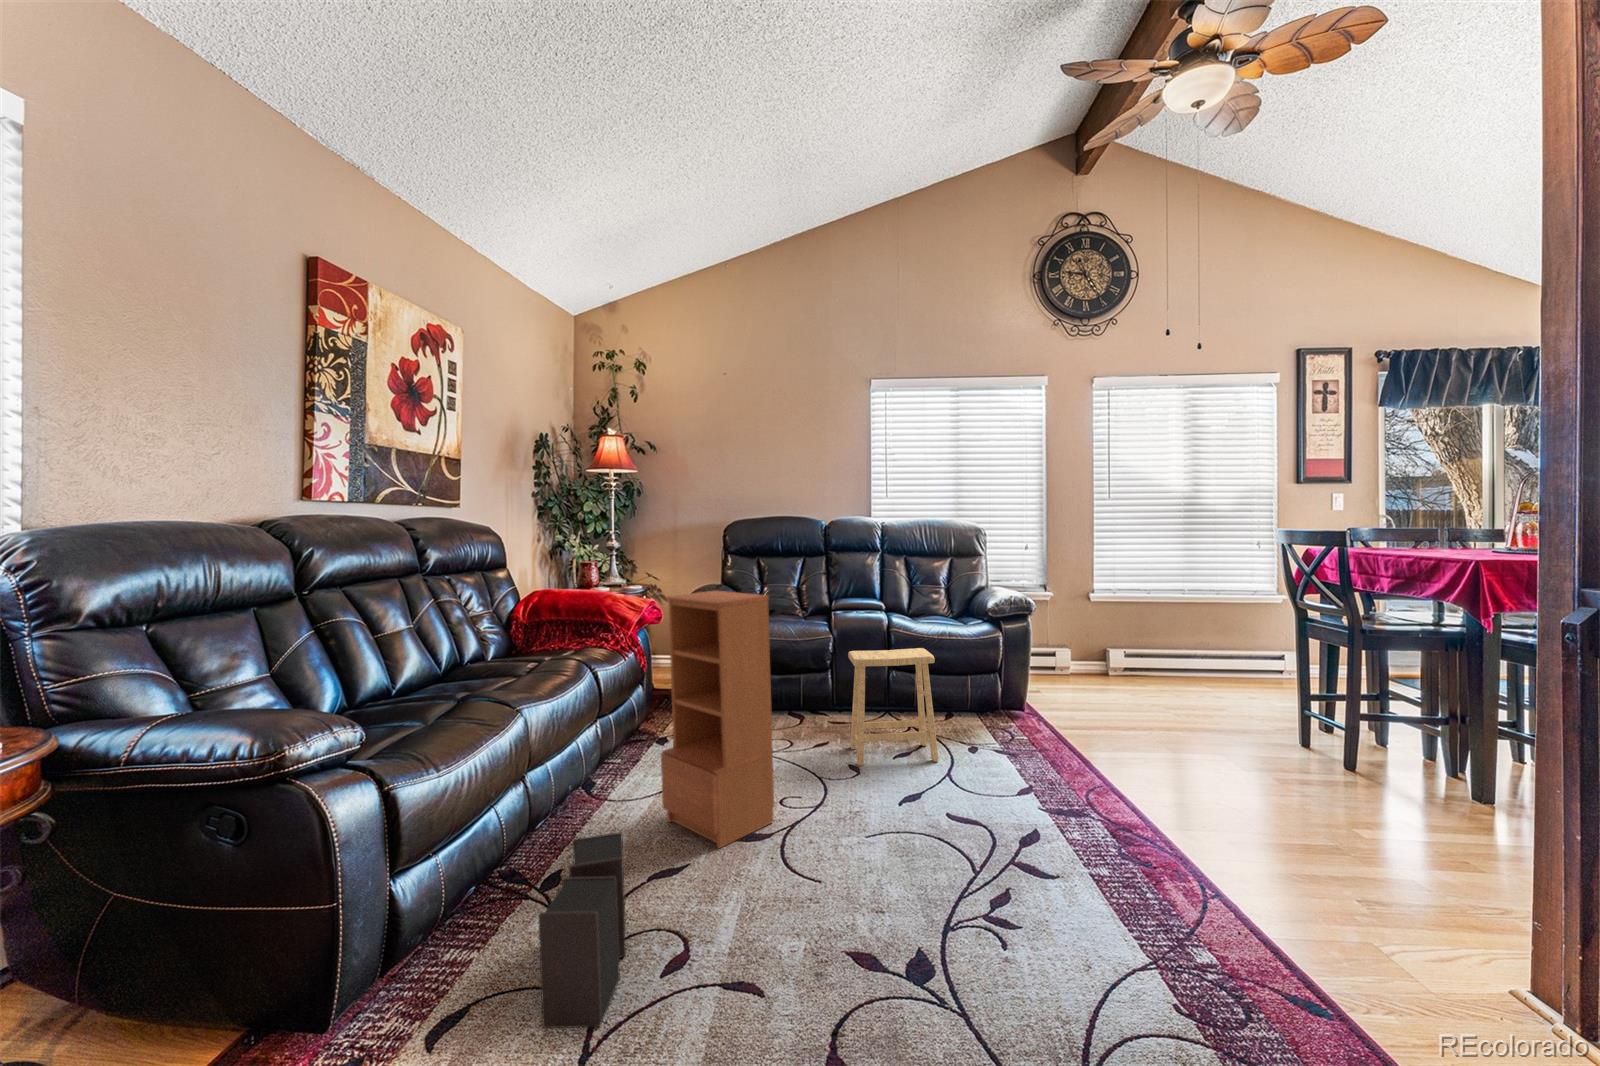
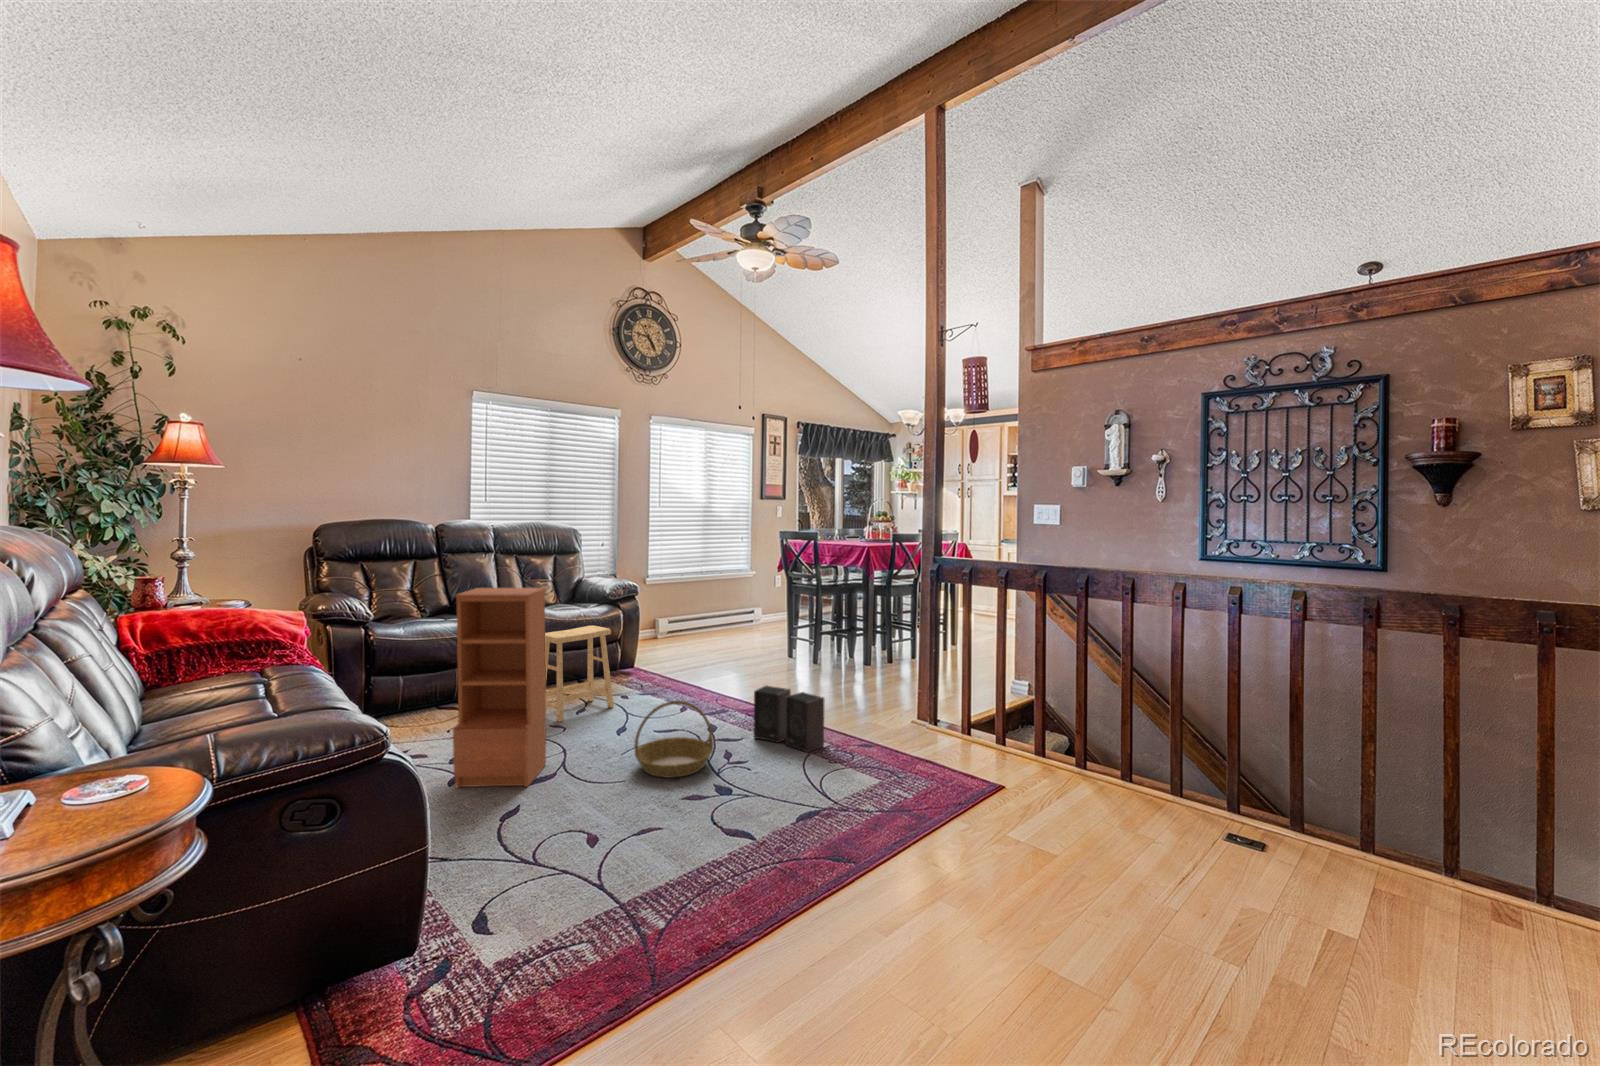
basket: none [841,785,964,916] -> present [634,701,713,778]
speaker: present [538,832,626,1028] -> present [754,686,825,753]

